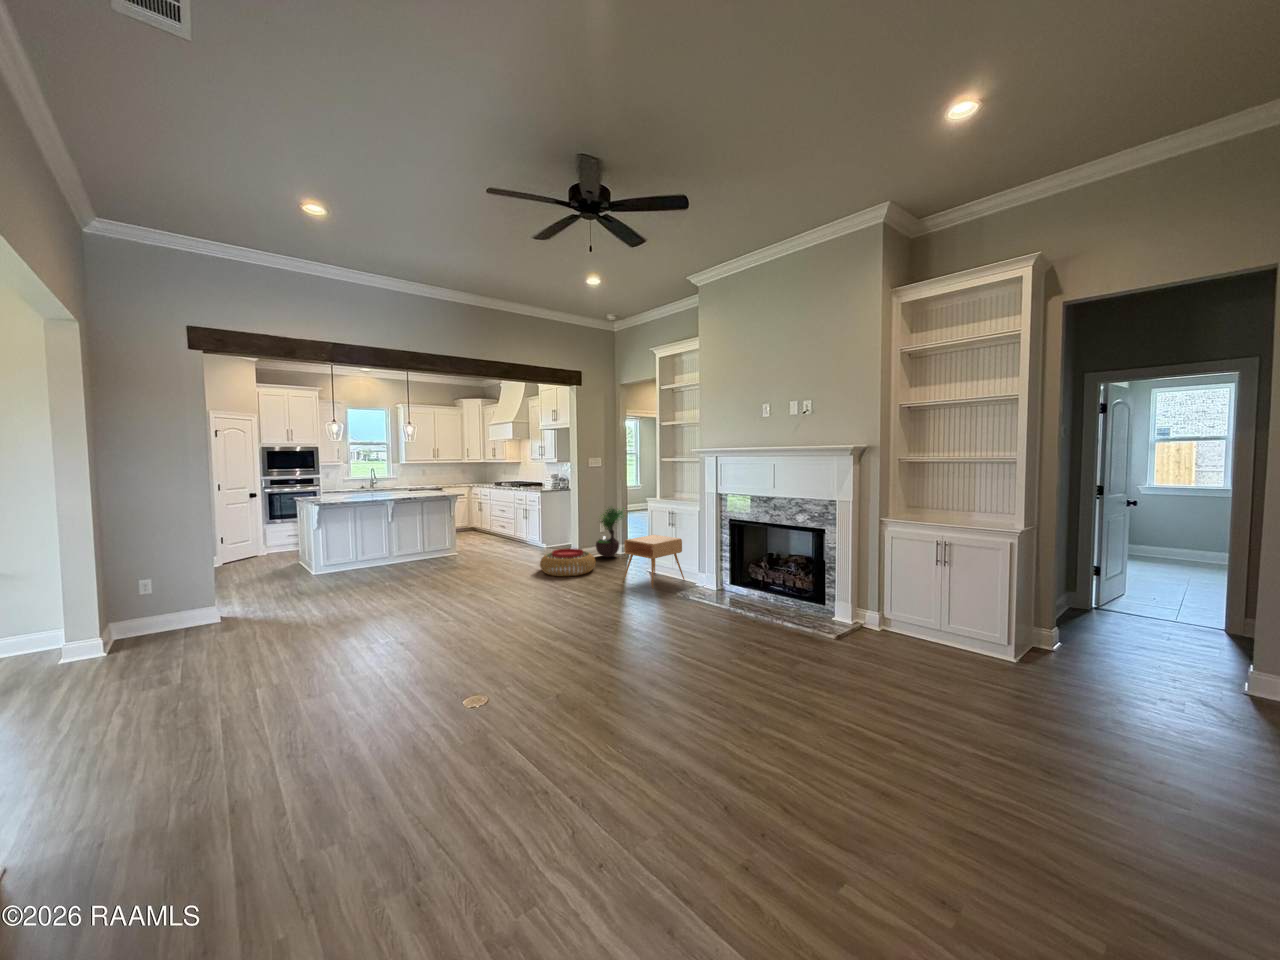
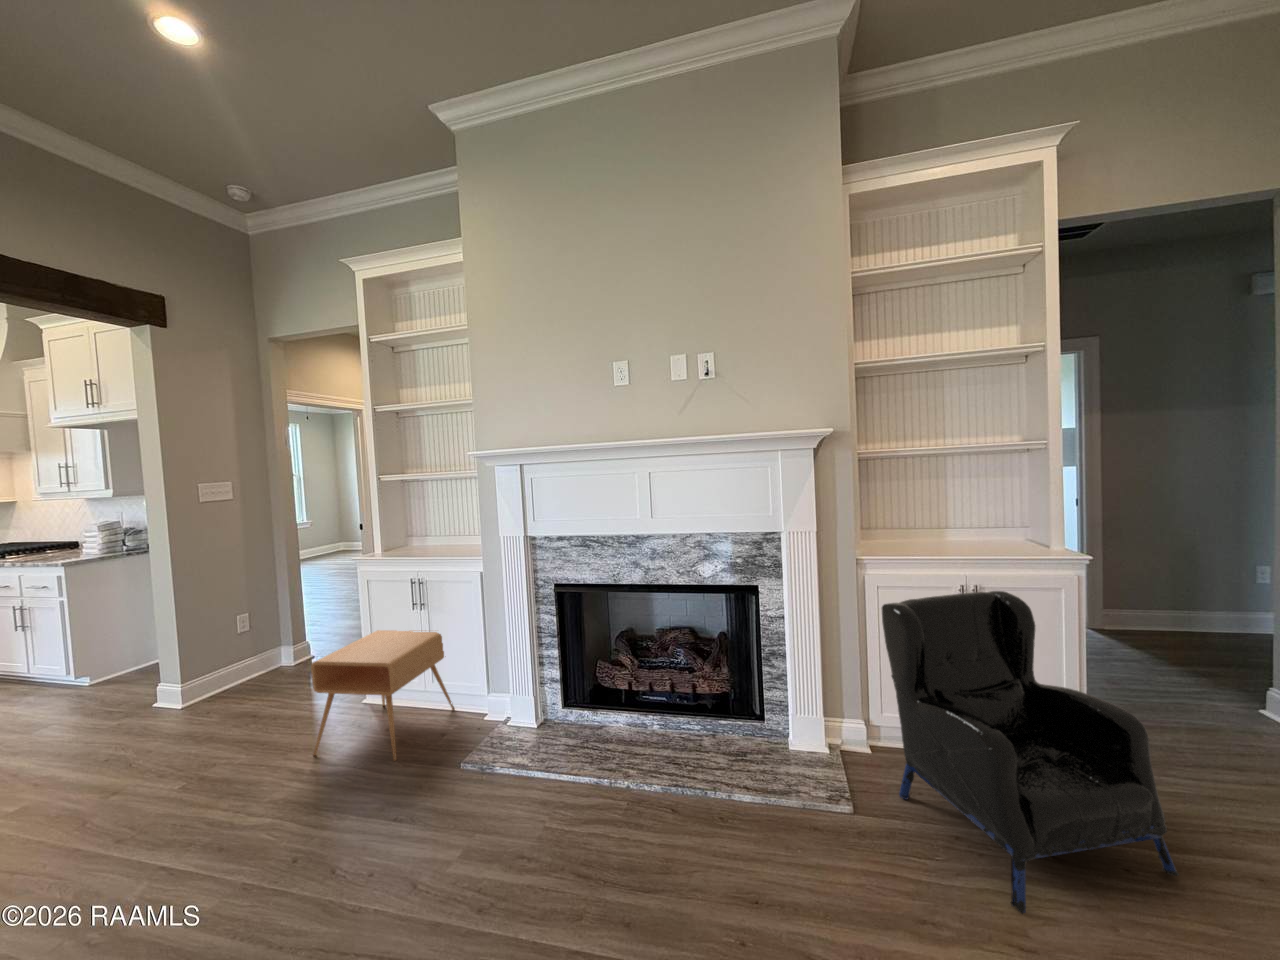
potted tree: present [596,508,624,557] -> none [229,574,301,686]
armchair: none [872,542,978,688] -> present [882,591,1179,914]
pouf: present [540,548,595,576] -> none [46,696,231,797]

